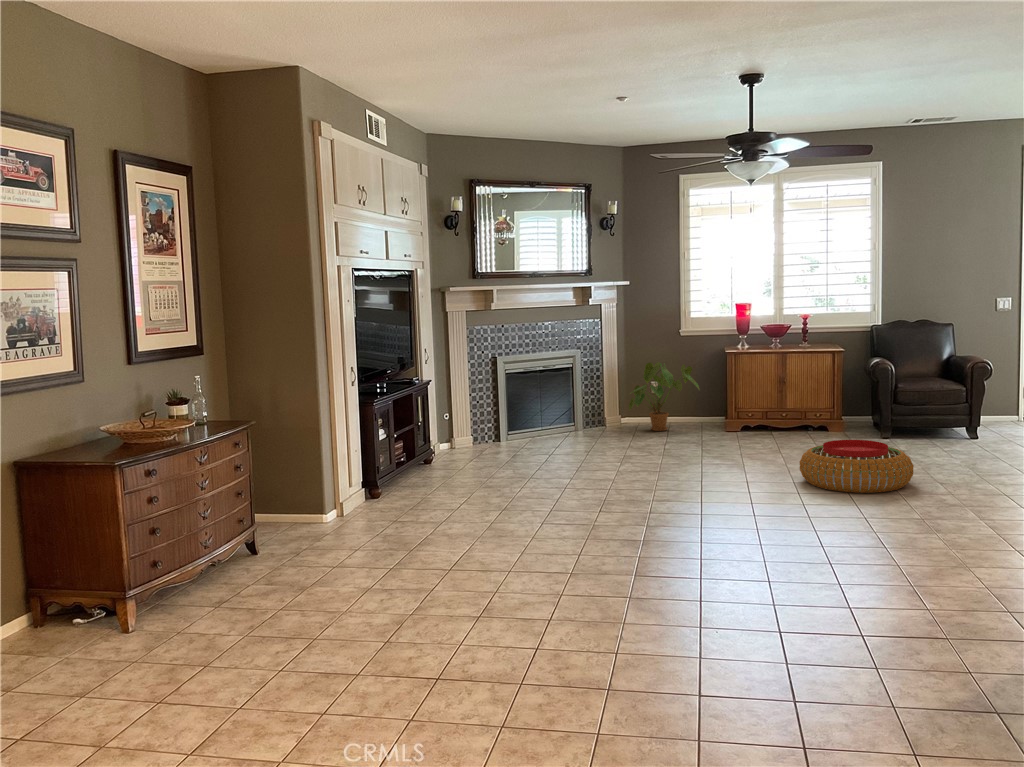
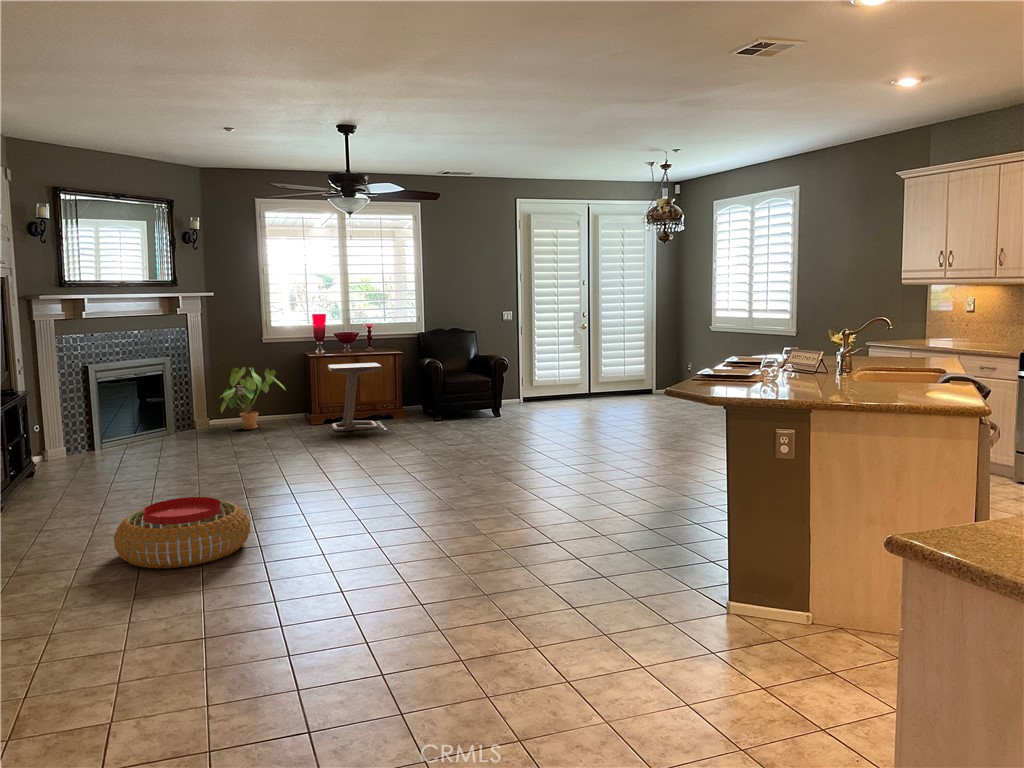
side table: none [746,361,814,444] -> present [328,363,385,431]
pouf: present [800,440,914,493] -> present [114,497,250,568]

